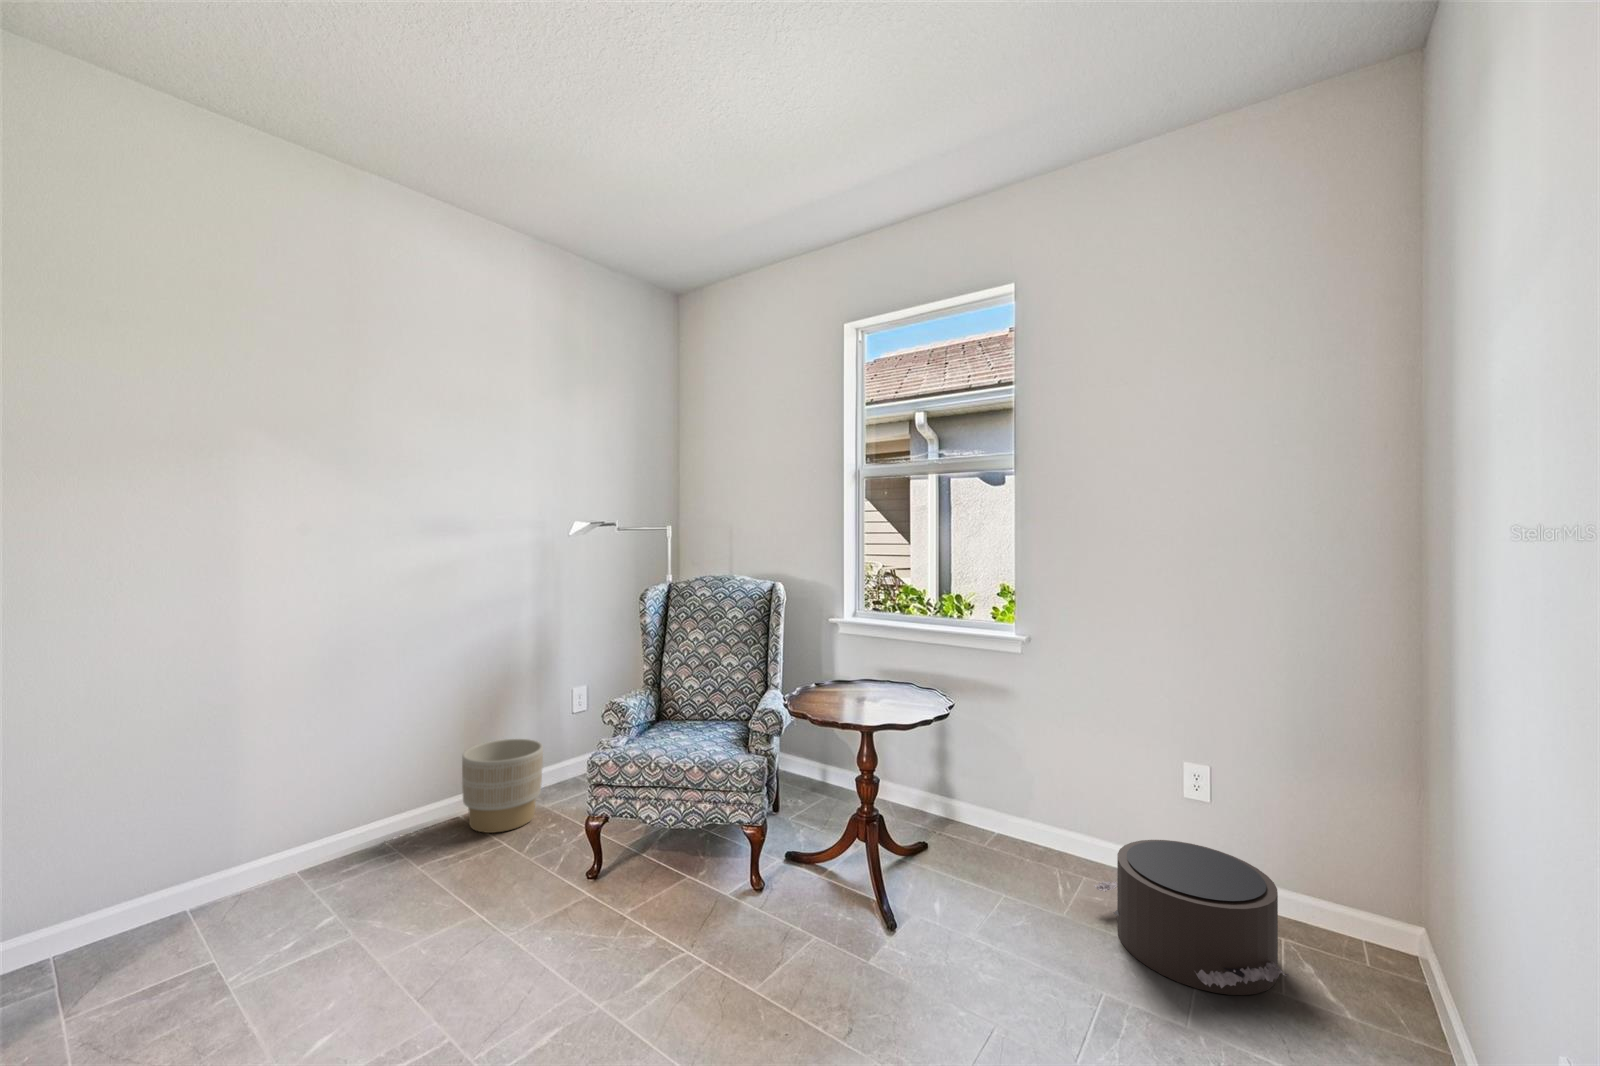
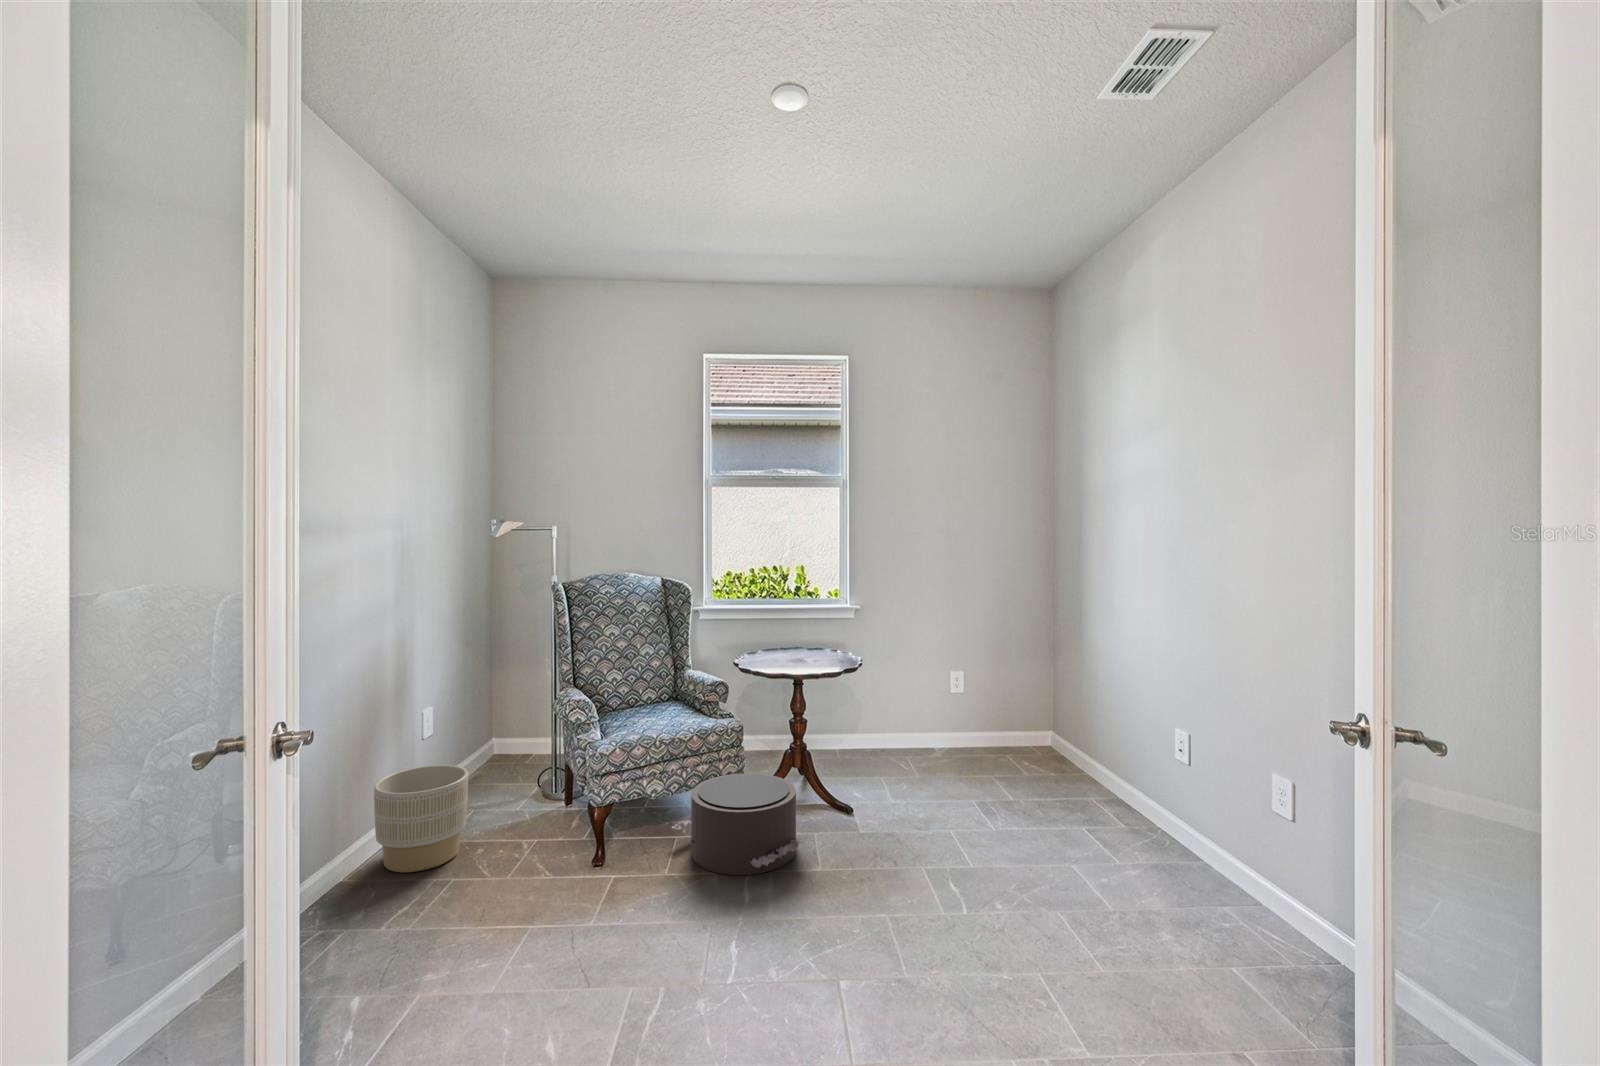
pouf: present [1094,840,1289,995] -> present [672,773,803,875]

